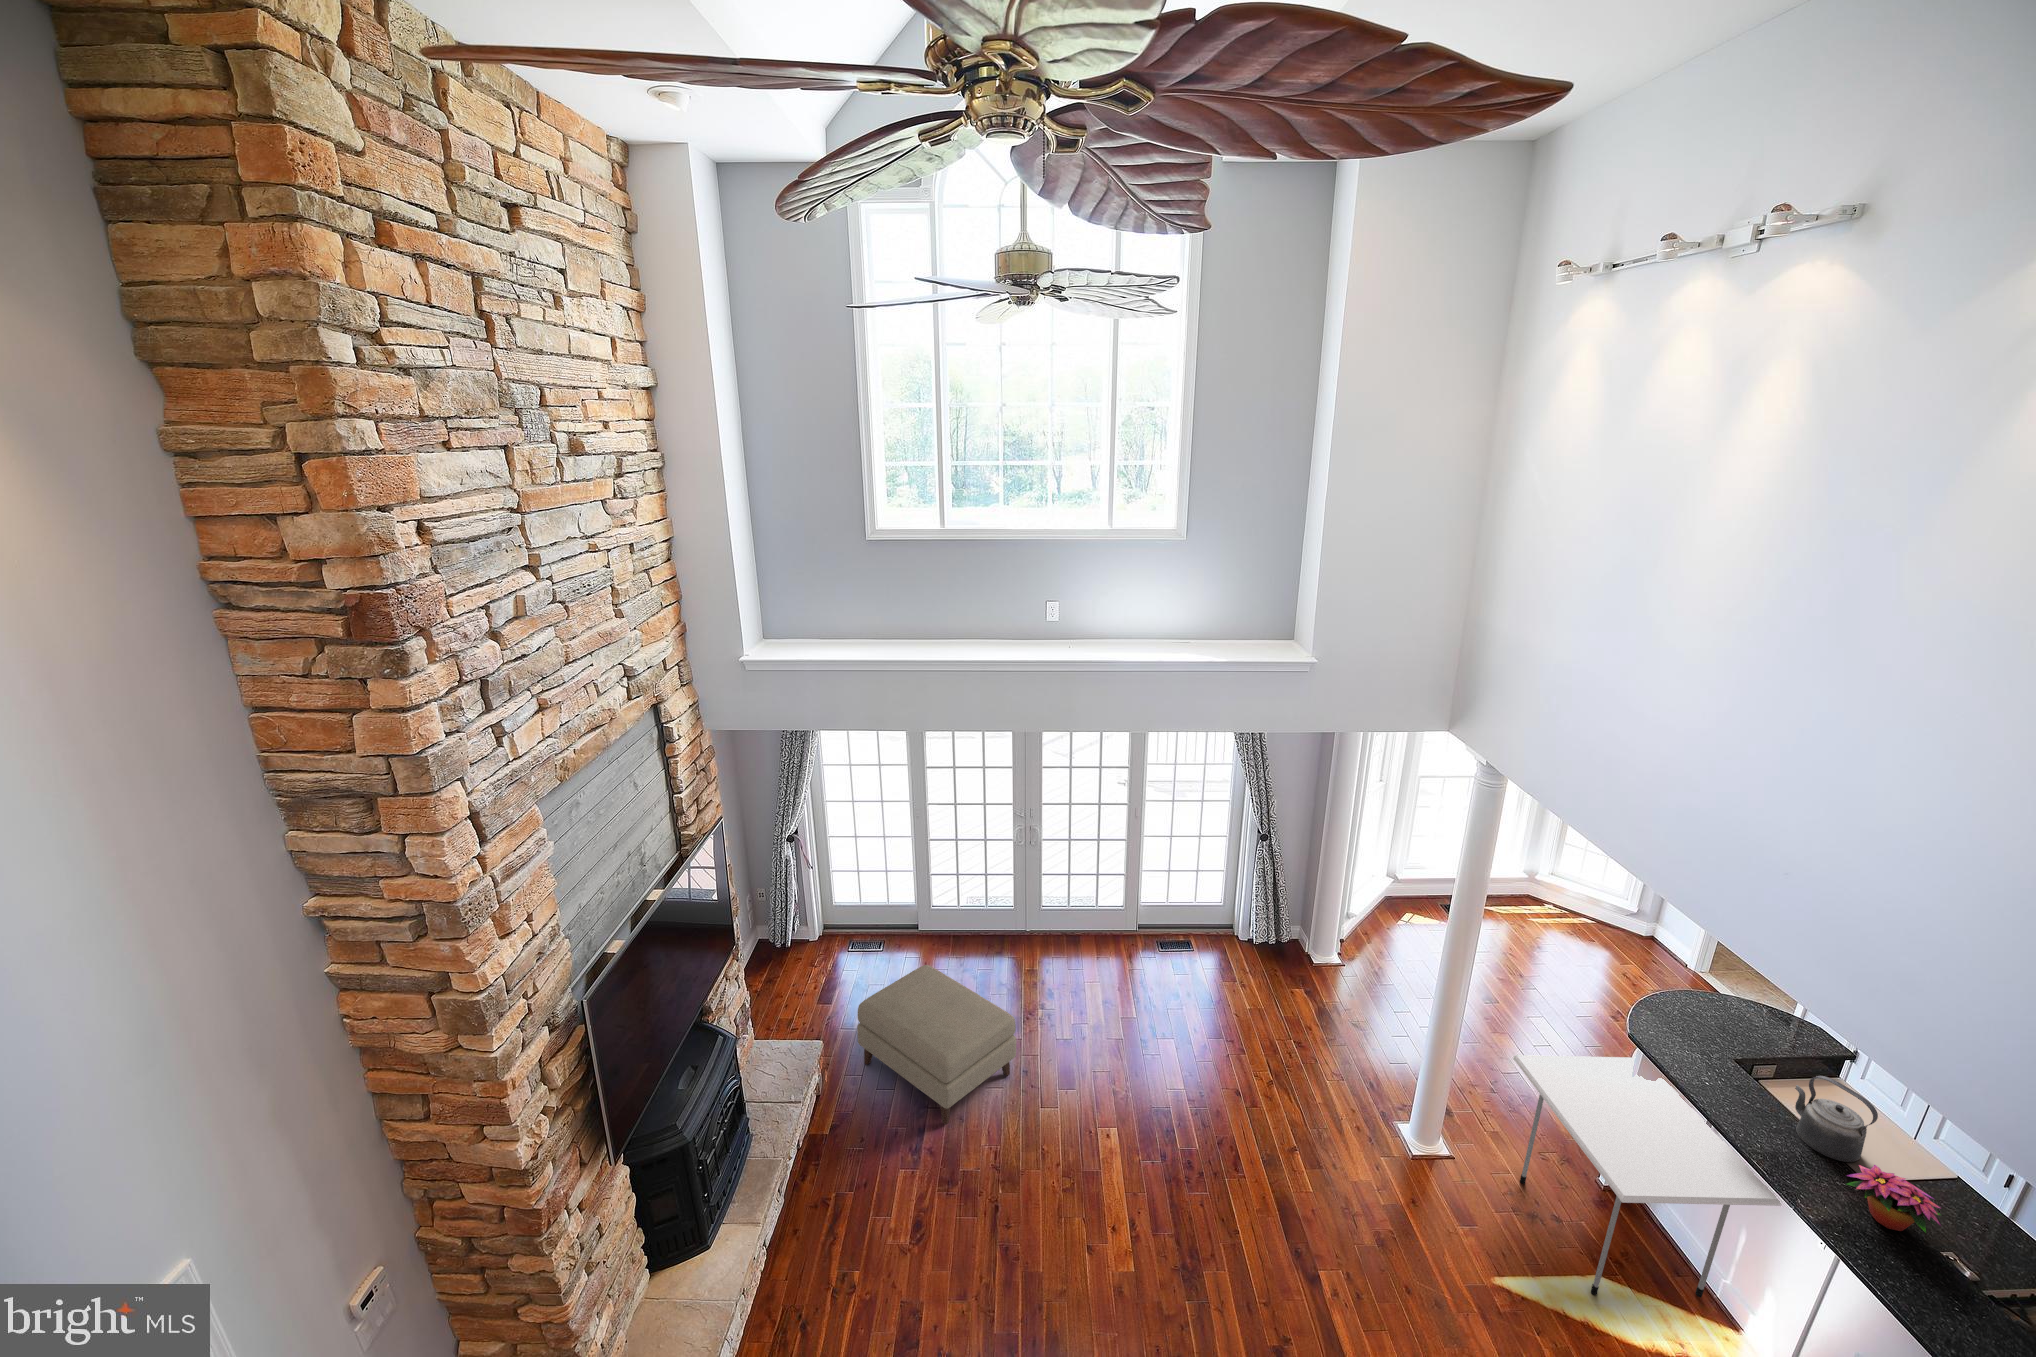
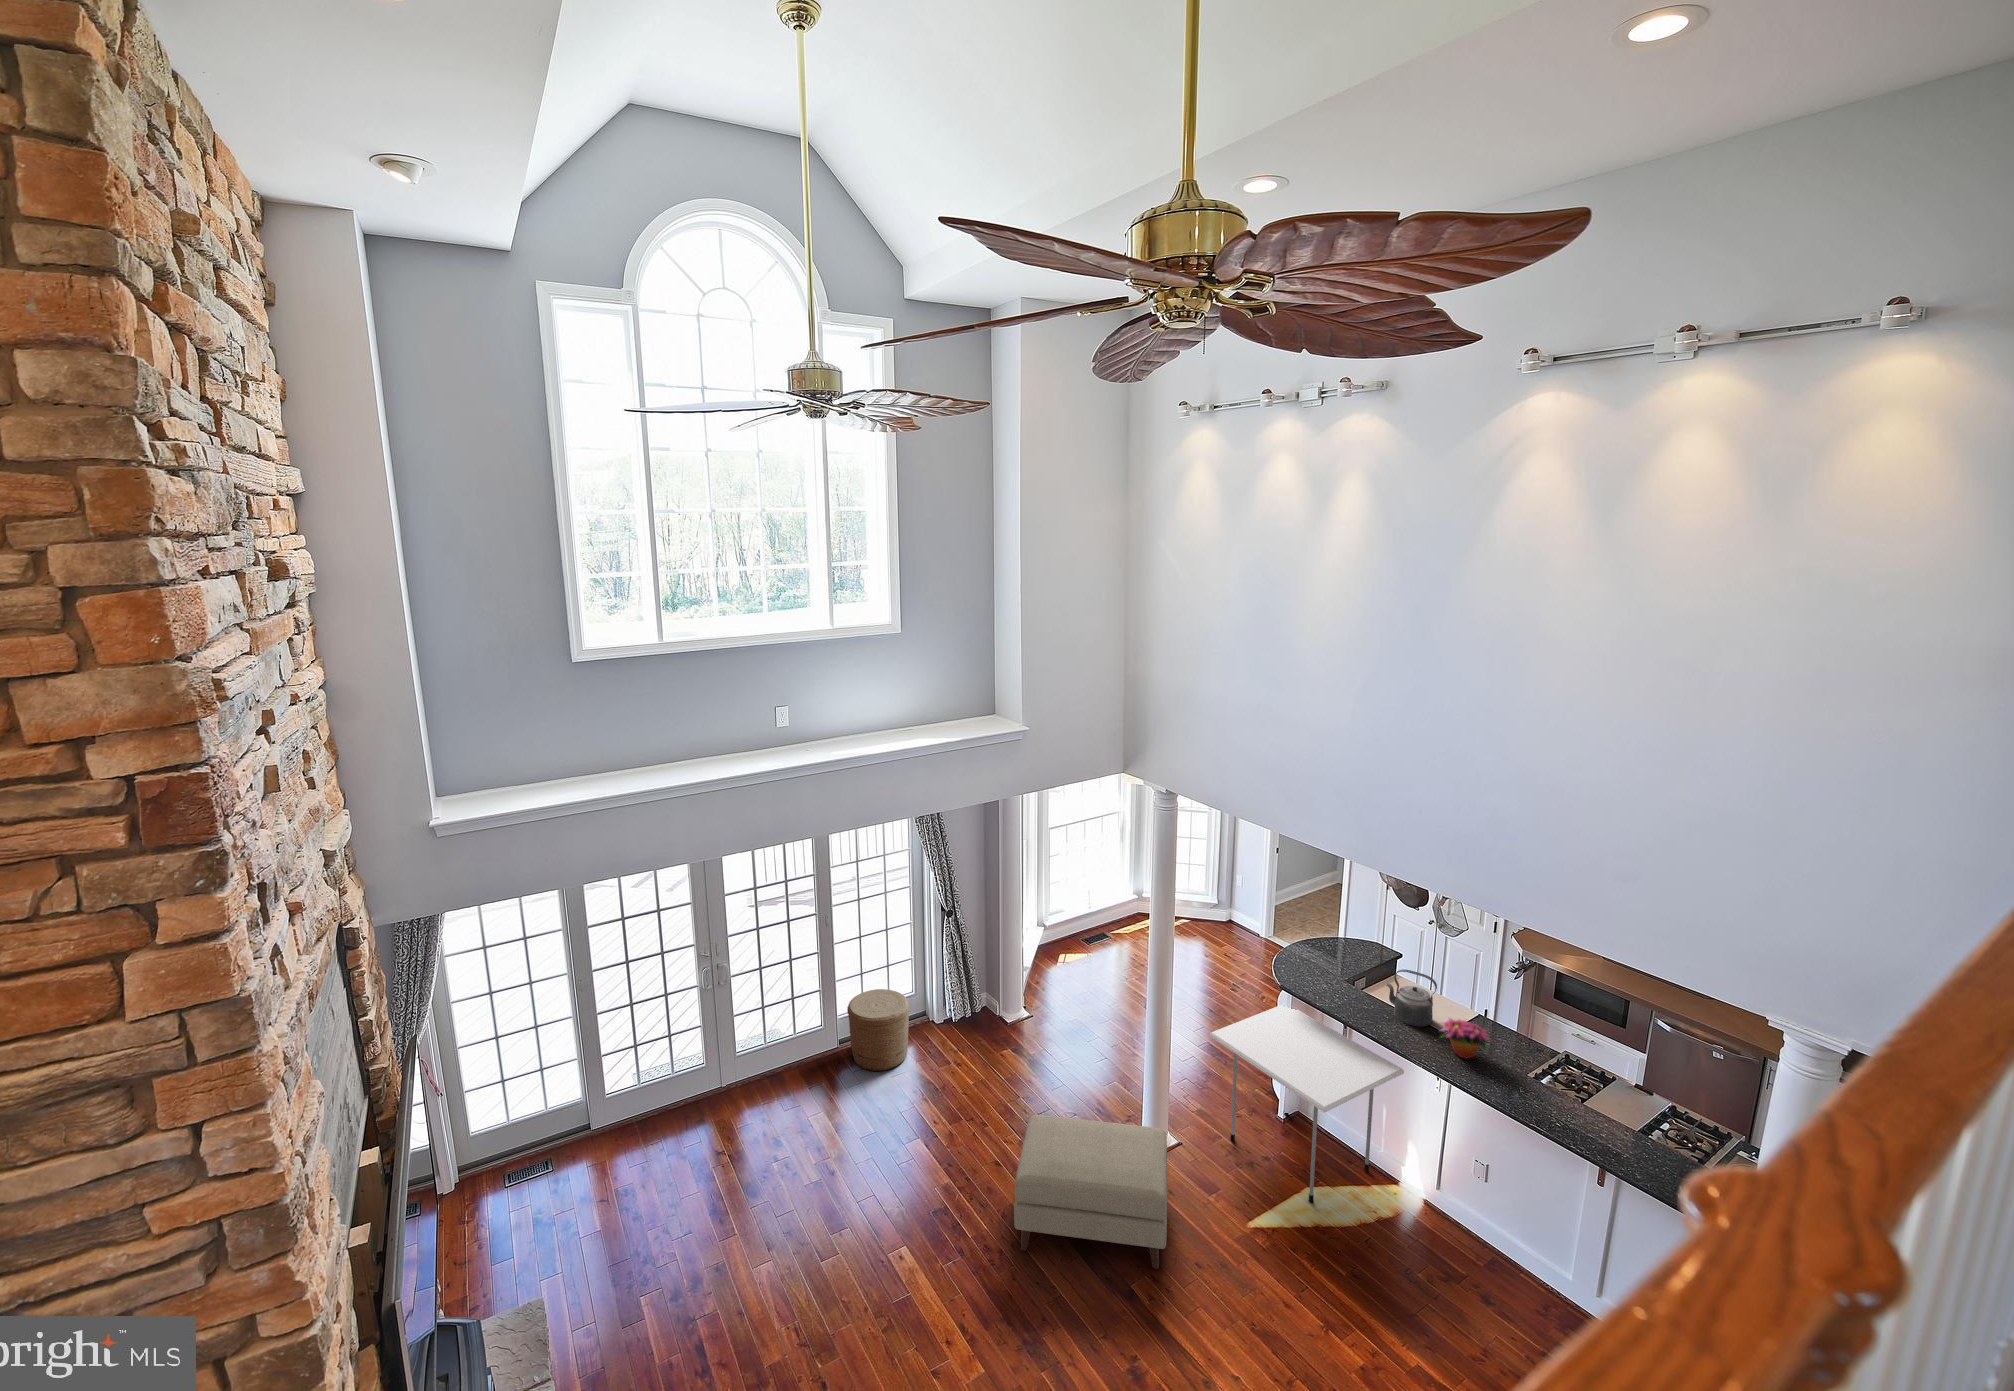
woven basket: none [1145,889,1206,968] -> present [847,989,909,1071]
ottoman: present [857,965,1016,1125] -> present [1014,1115,1167,1269]

